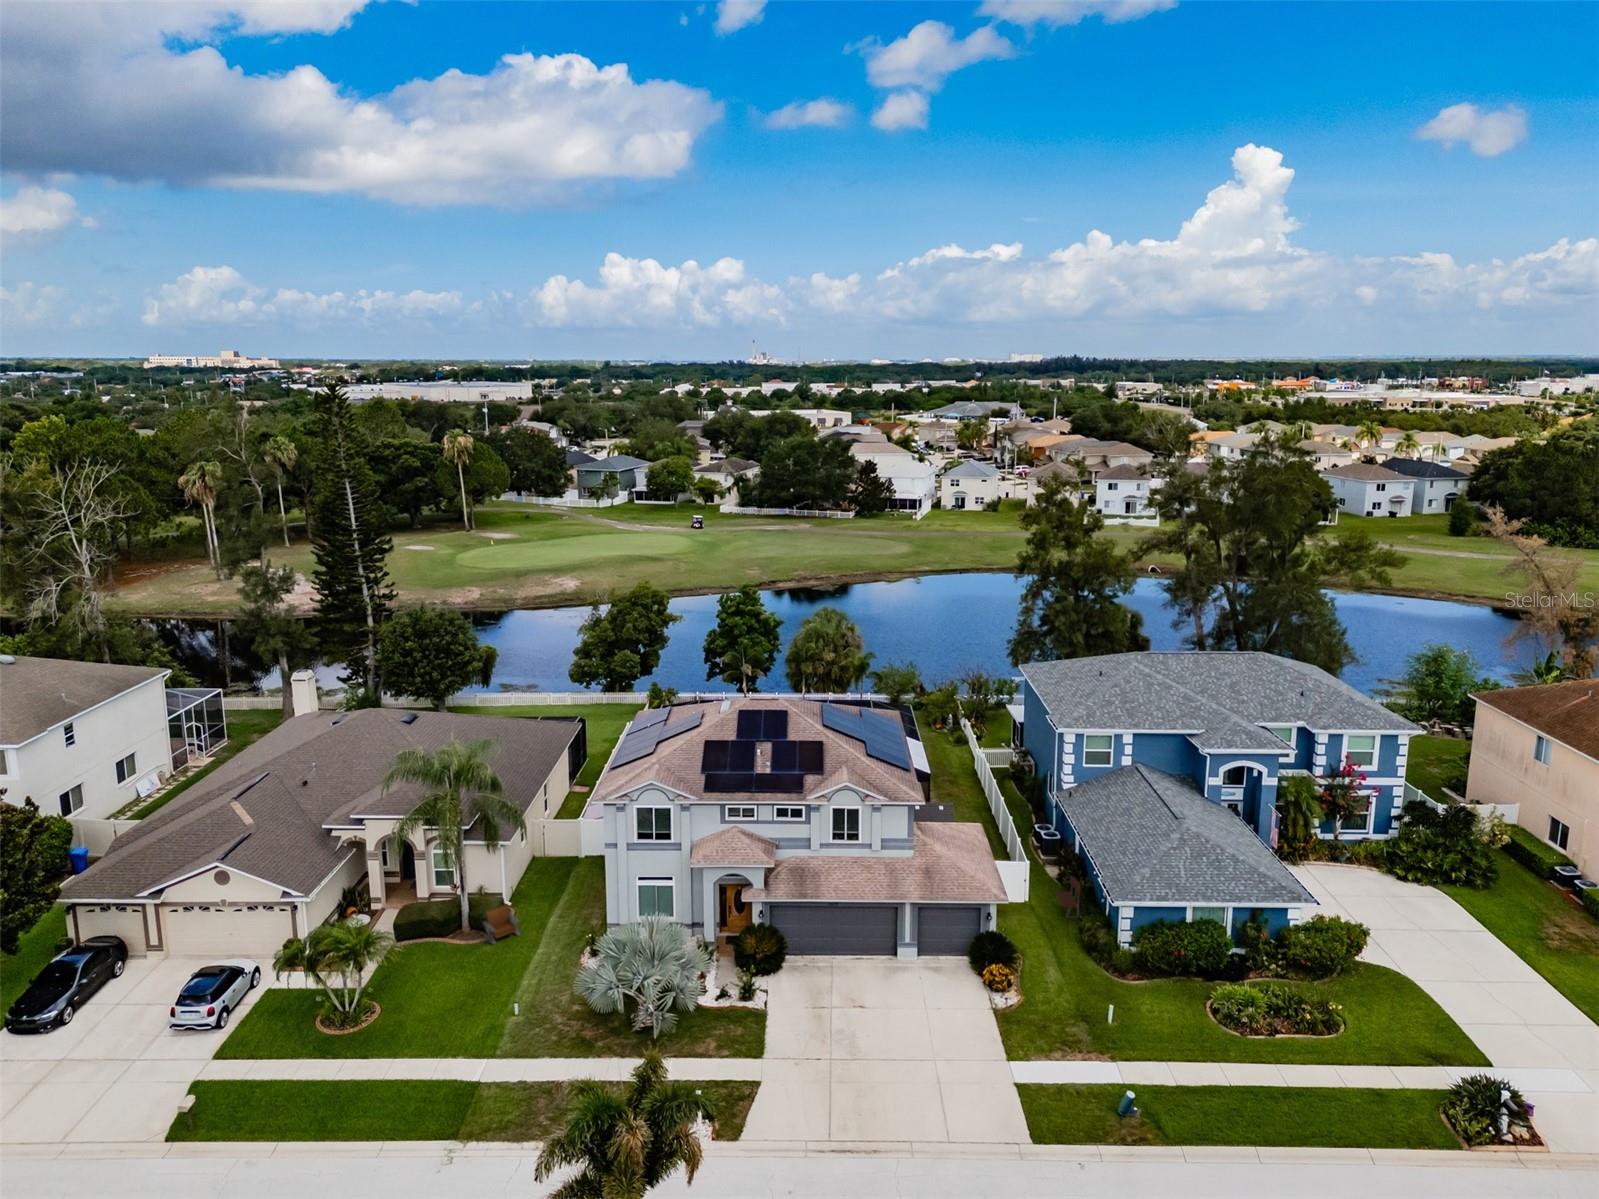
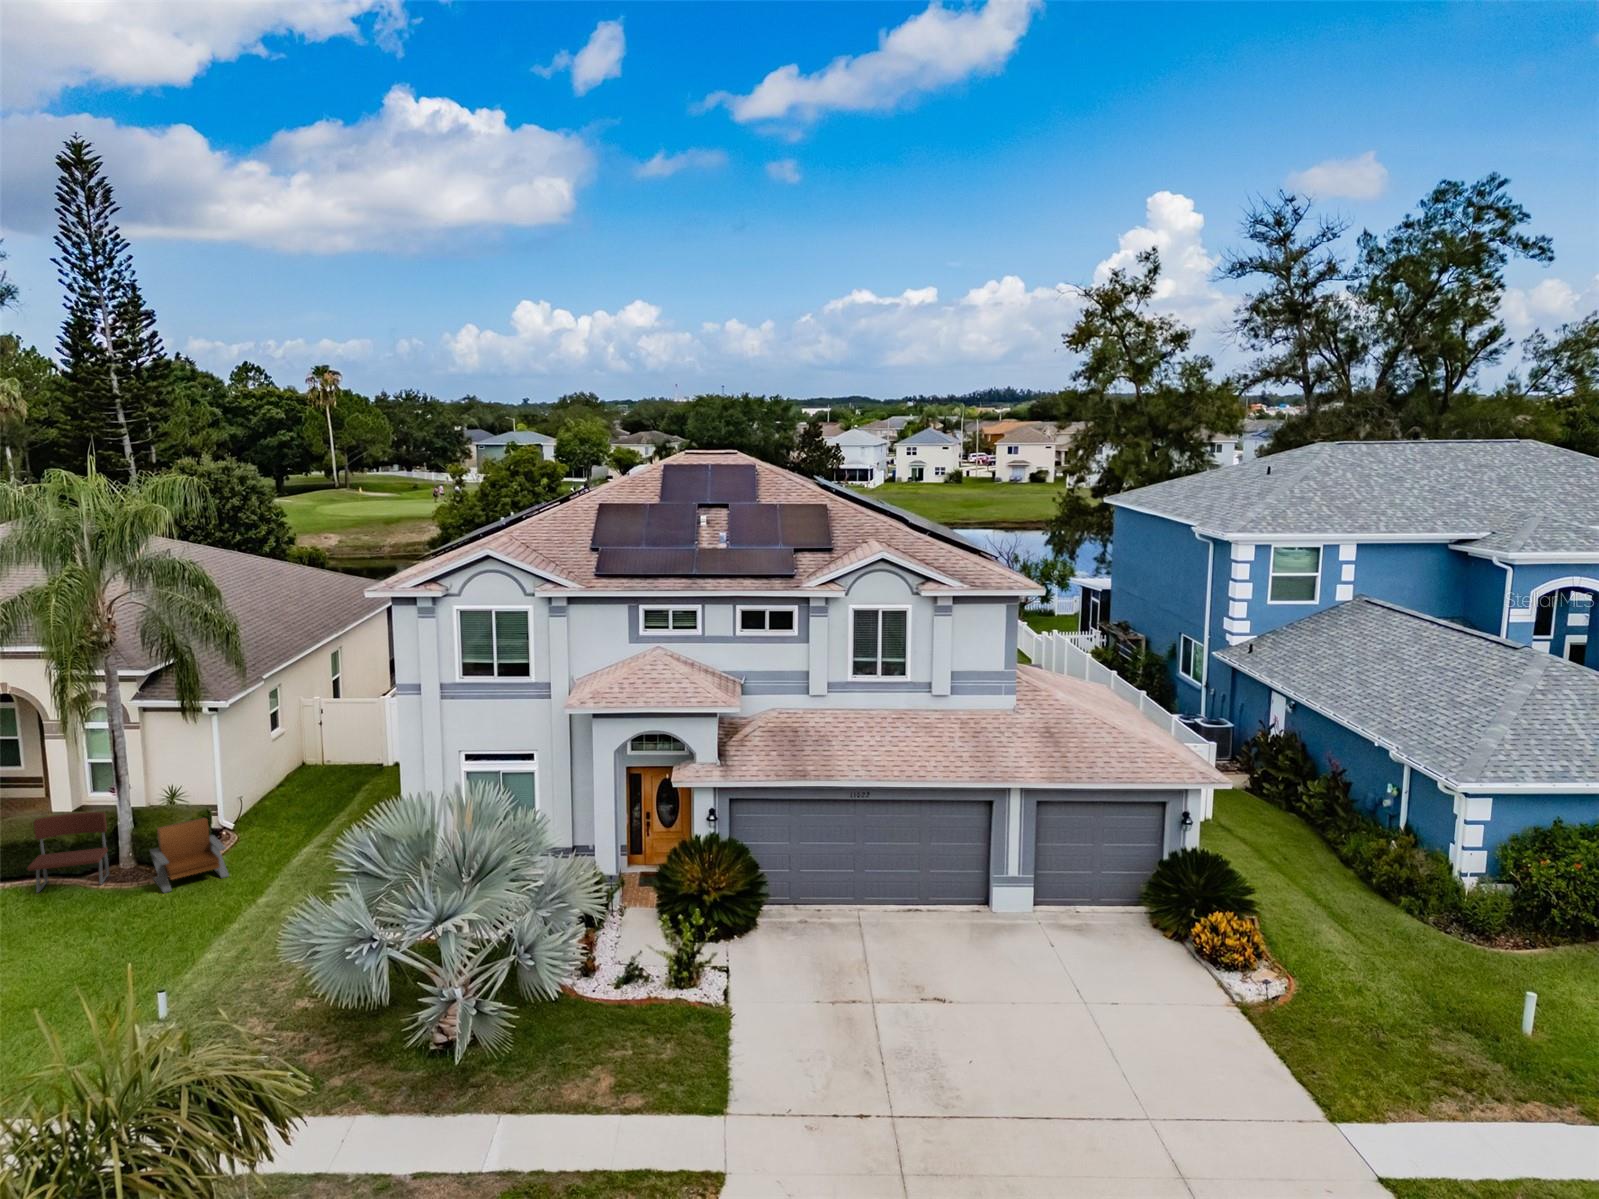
bench: present [1056,876,1080,918] -> present [27,812,109,893]

